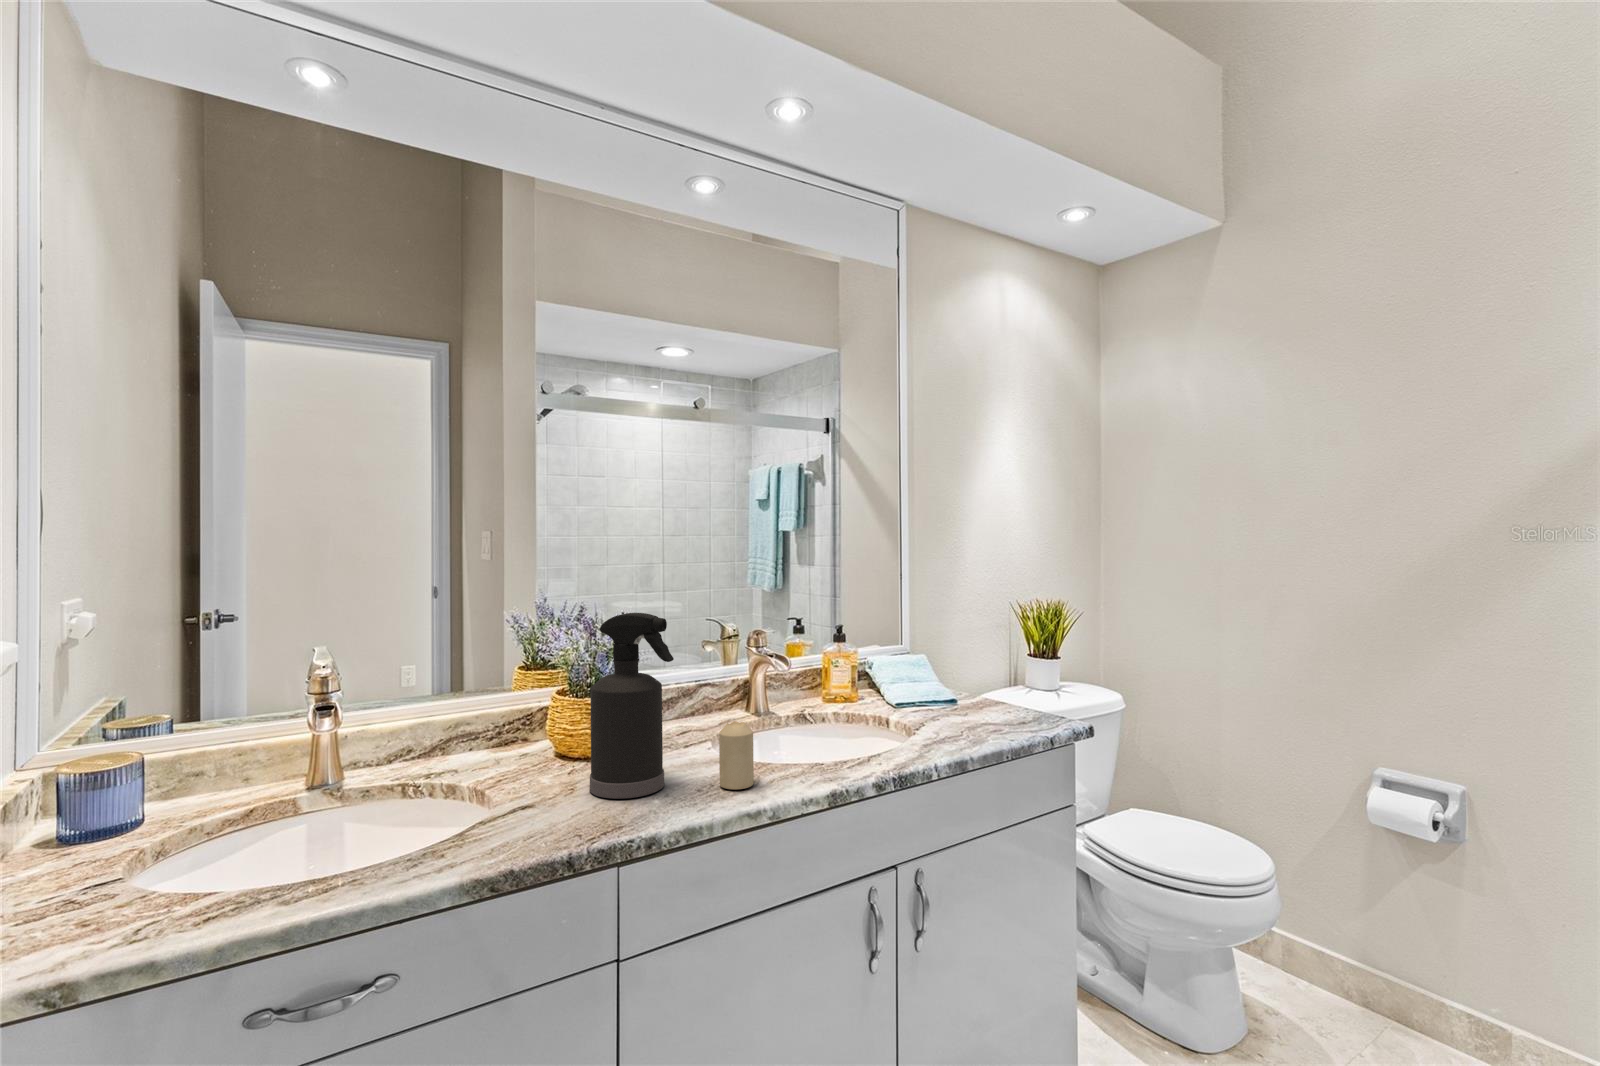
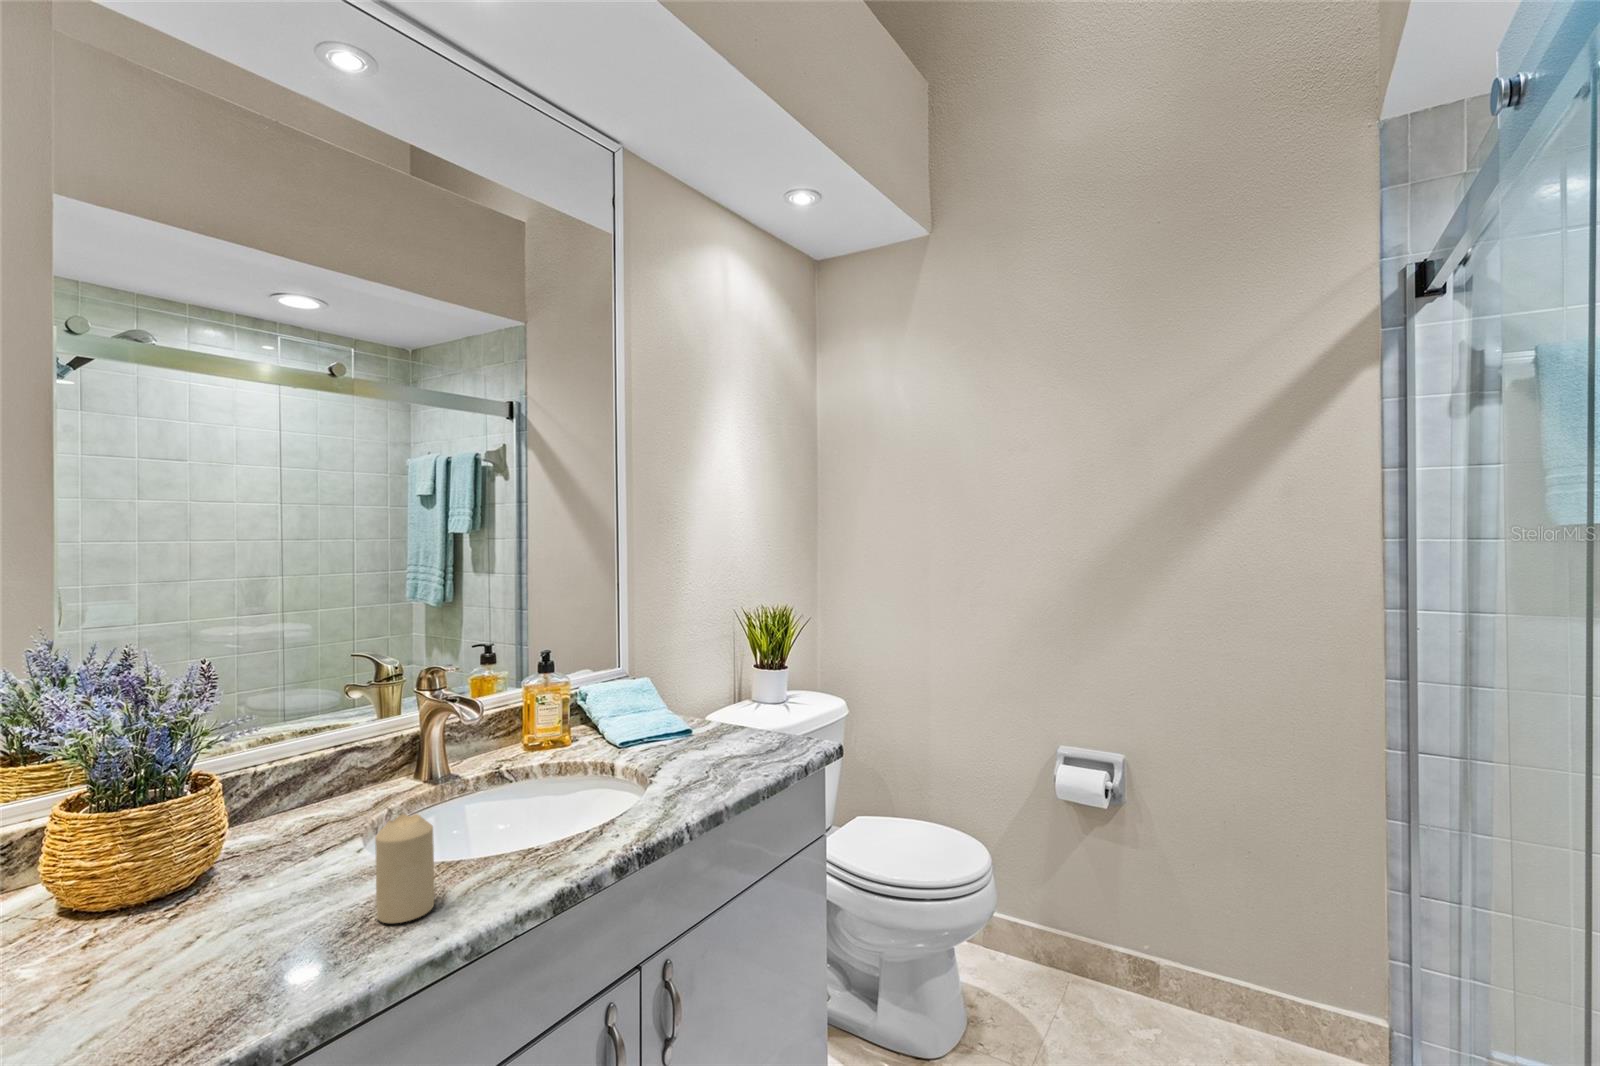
spray bottle: present [590,613,674,799] -> none [118,663,292,991]

